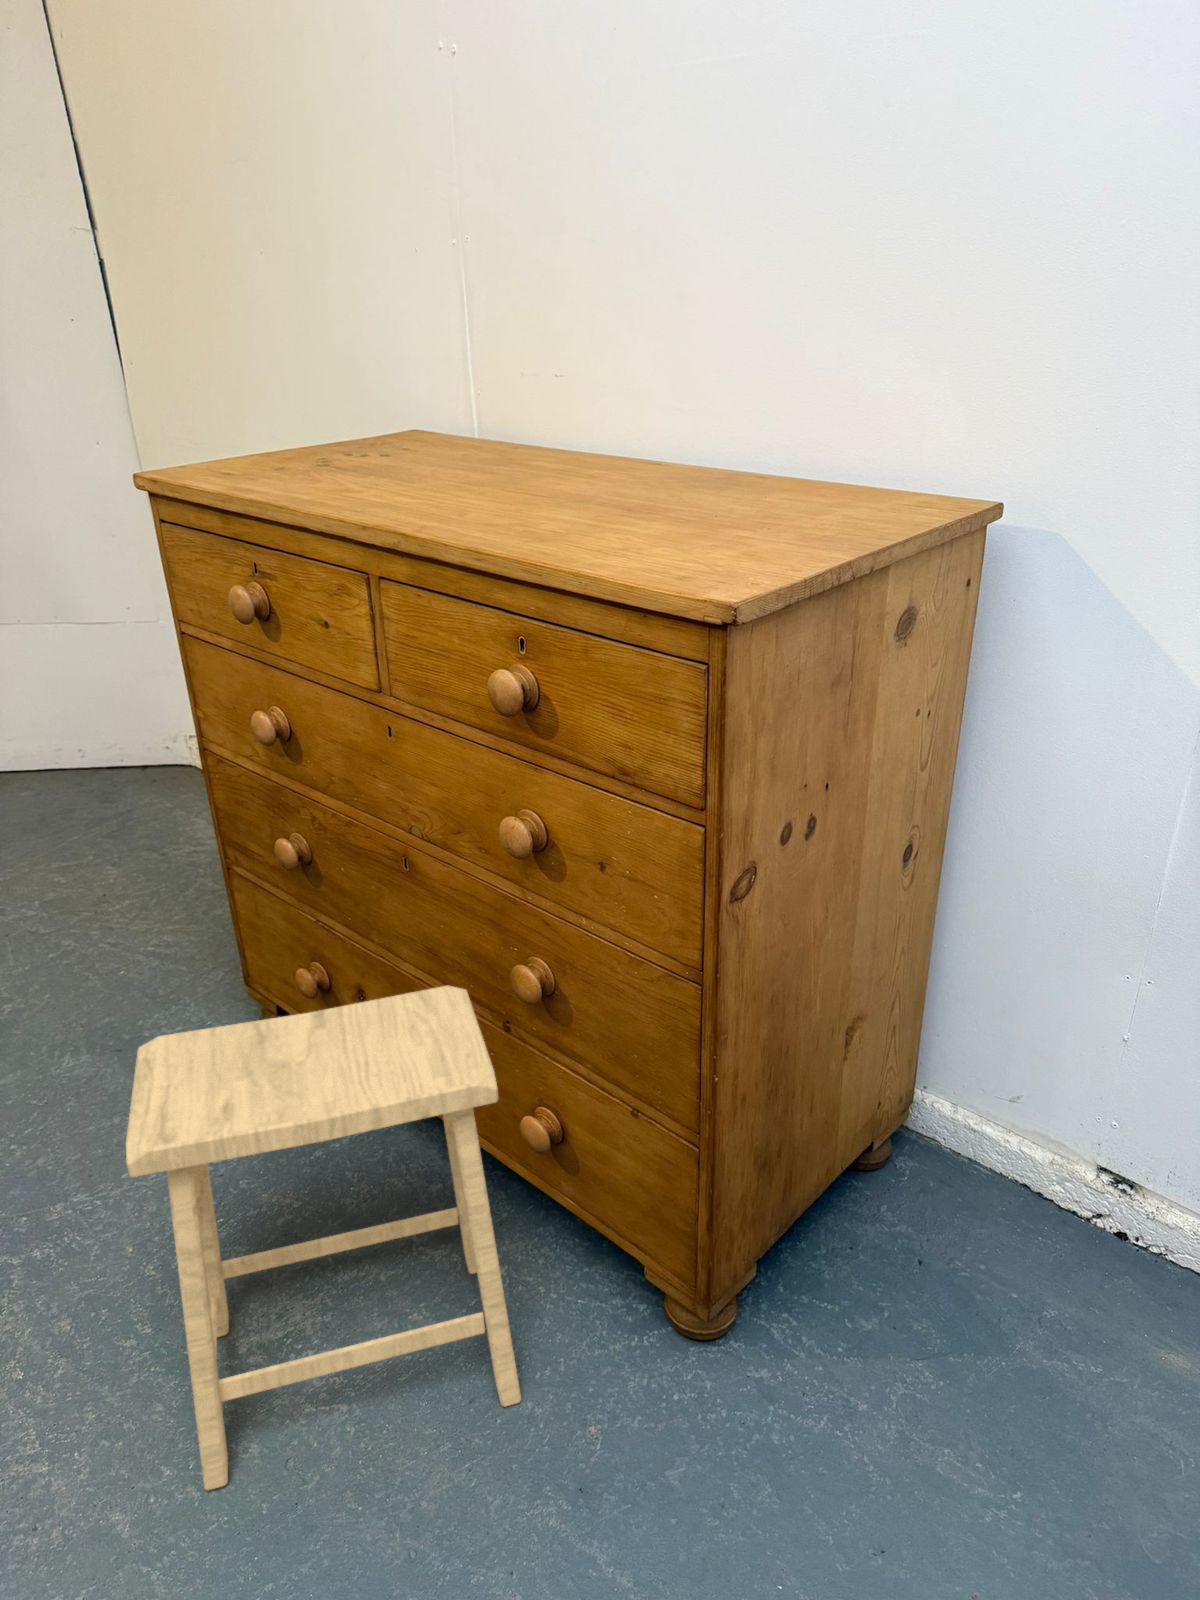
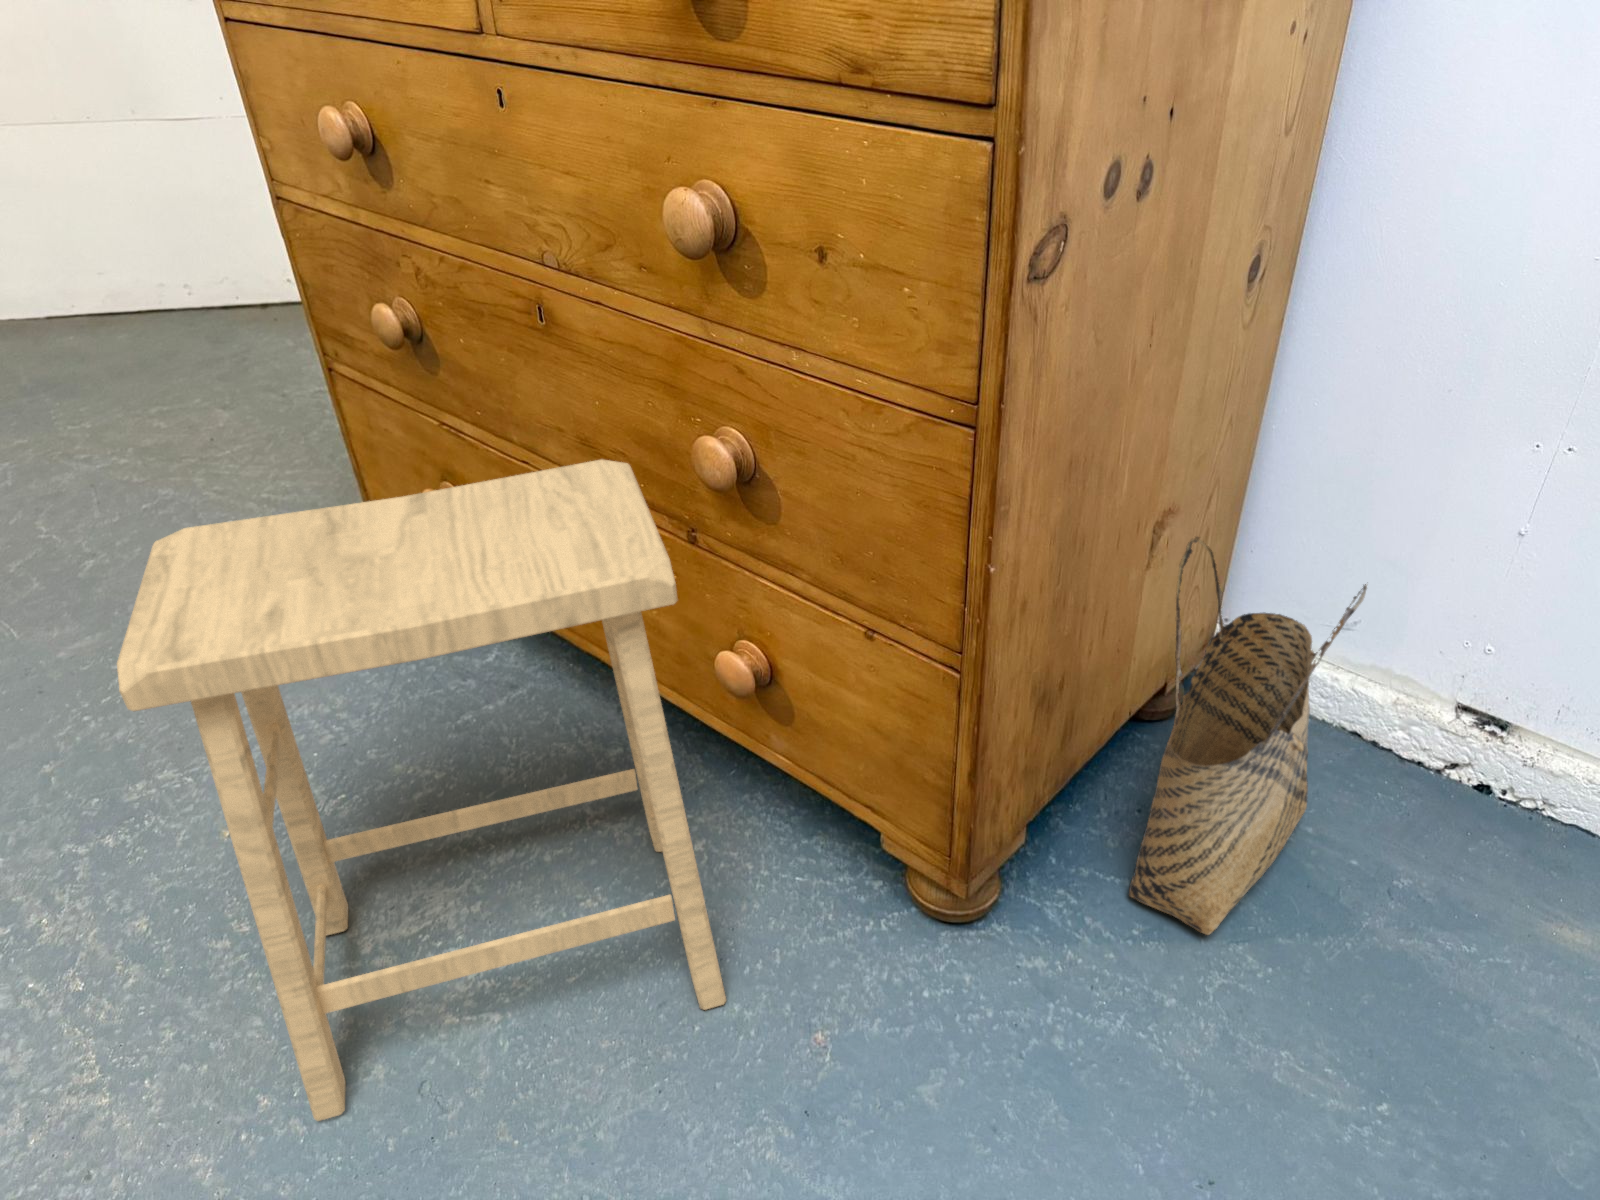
woven basket: none [836,1042,993,1354] -> present [1129,537,1367,935]

